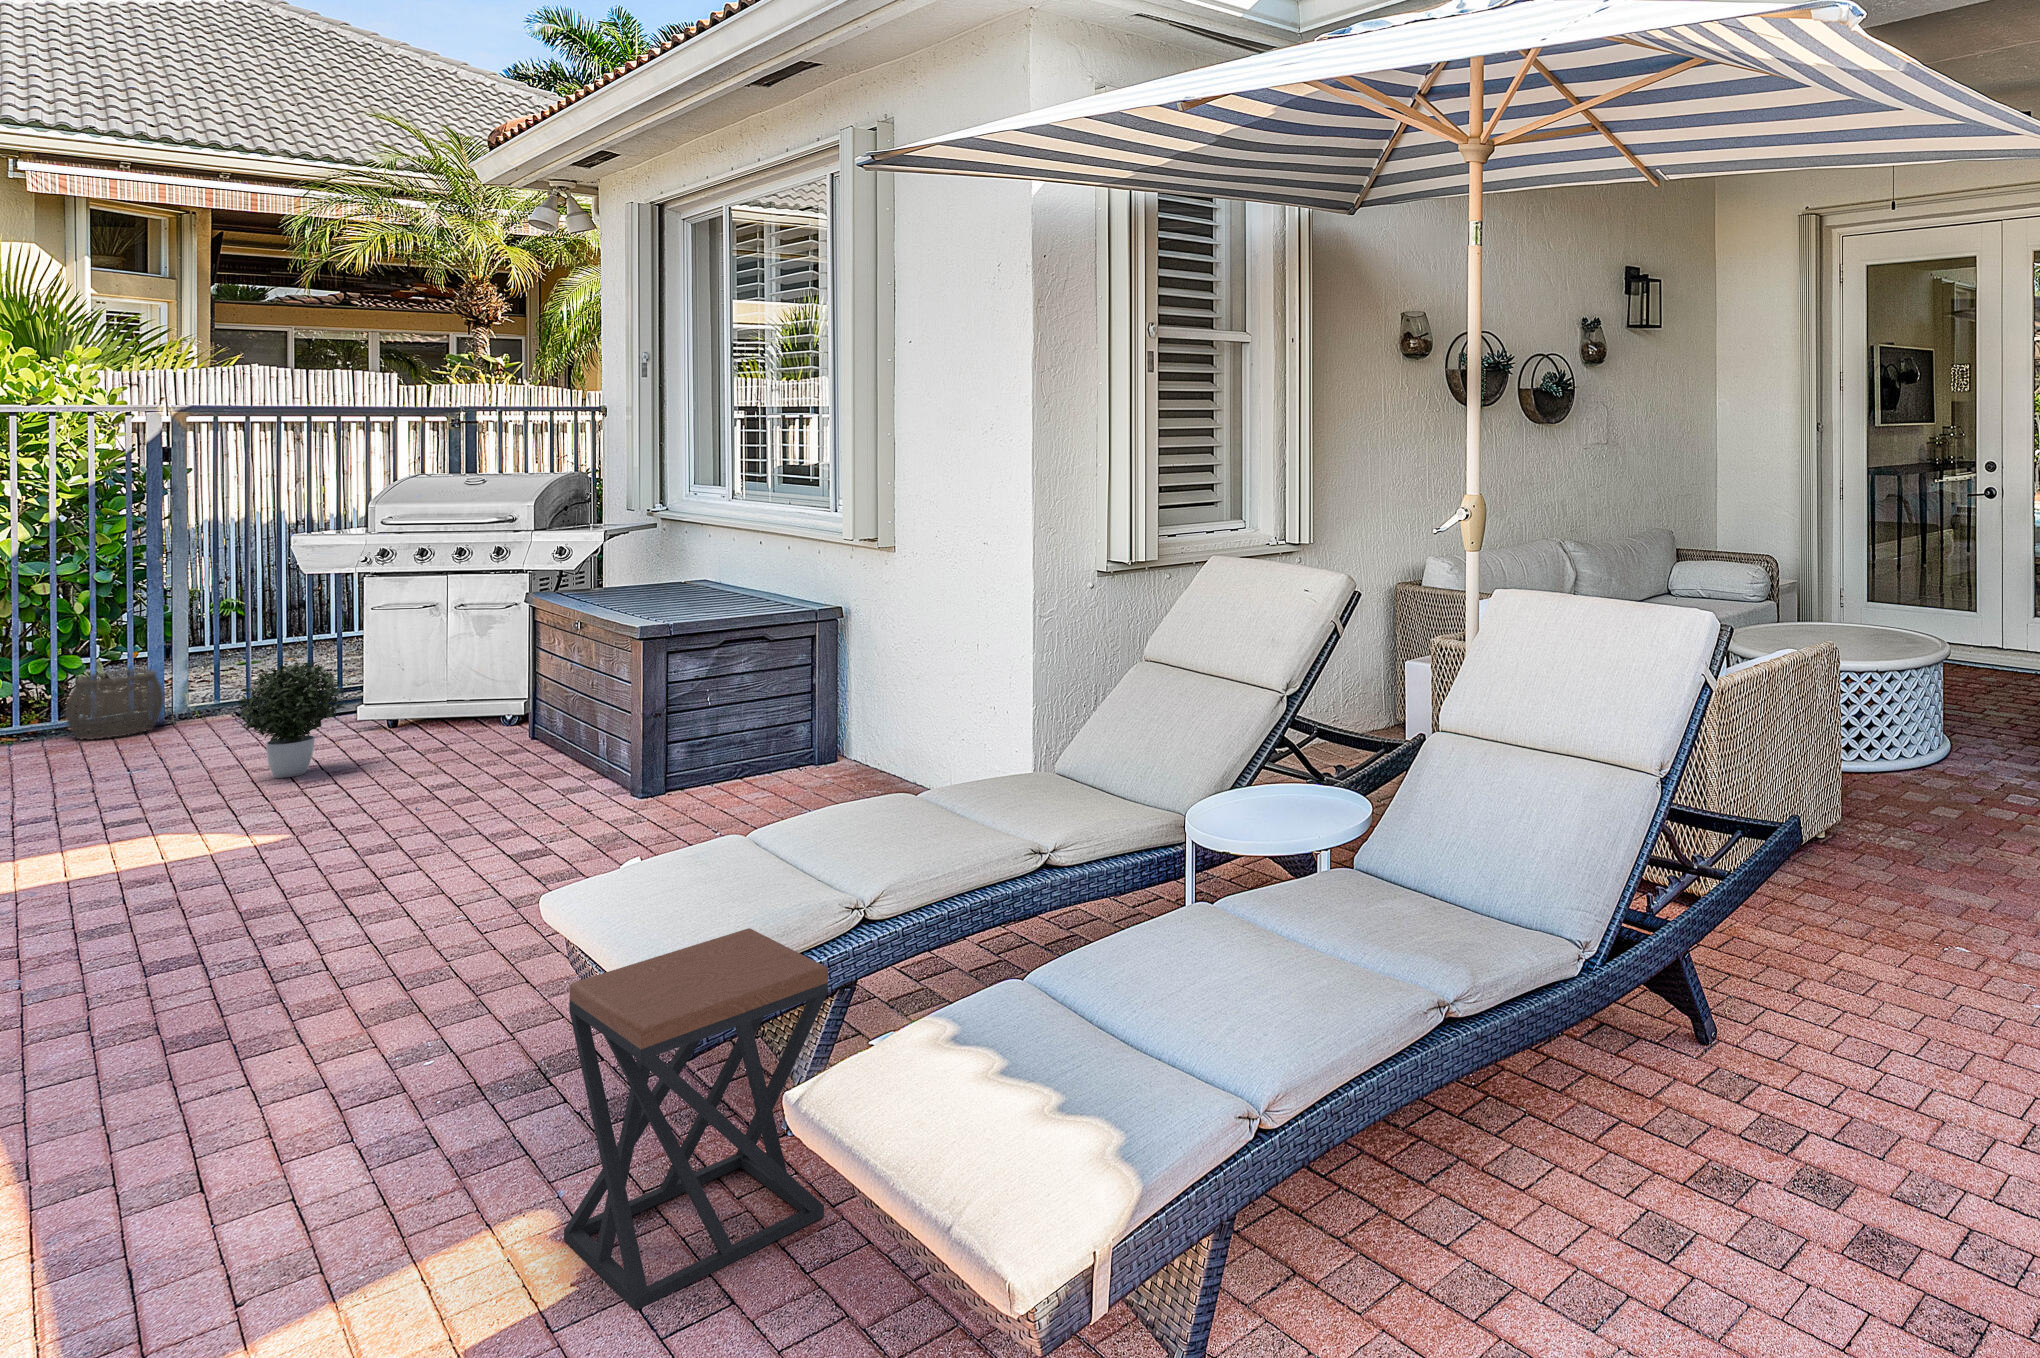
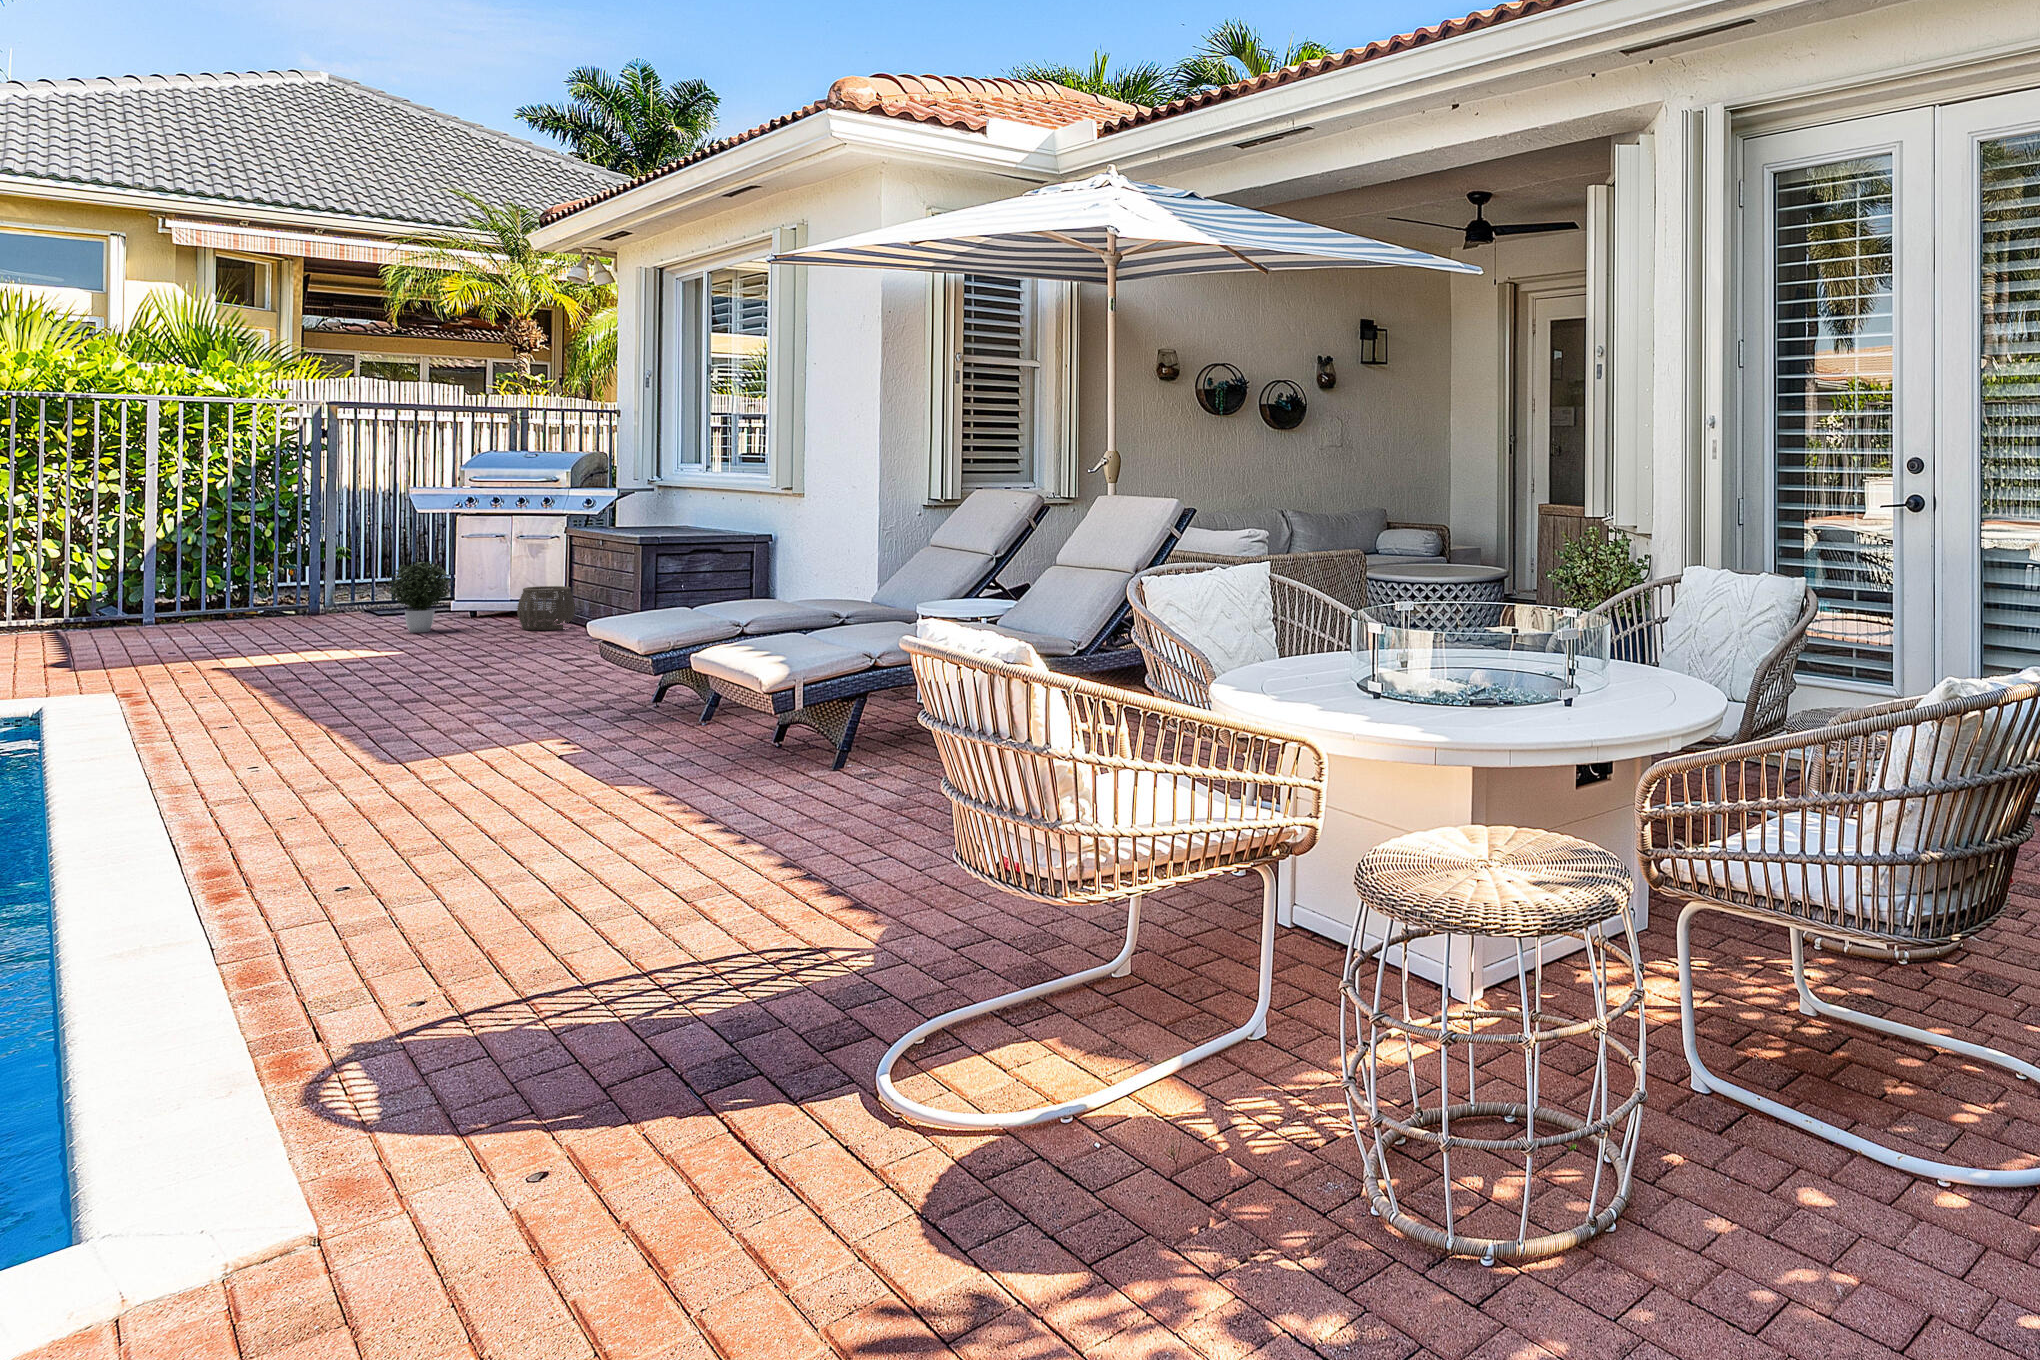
woven basket: present [65,669,164,740] -> present [517,586,576,630]
stool: present [564,928,828,1311] -> none [594,617,712,745]

